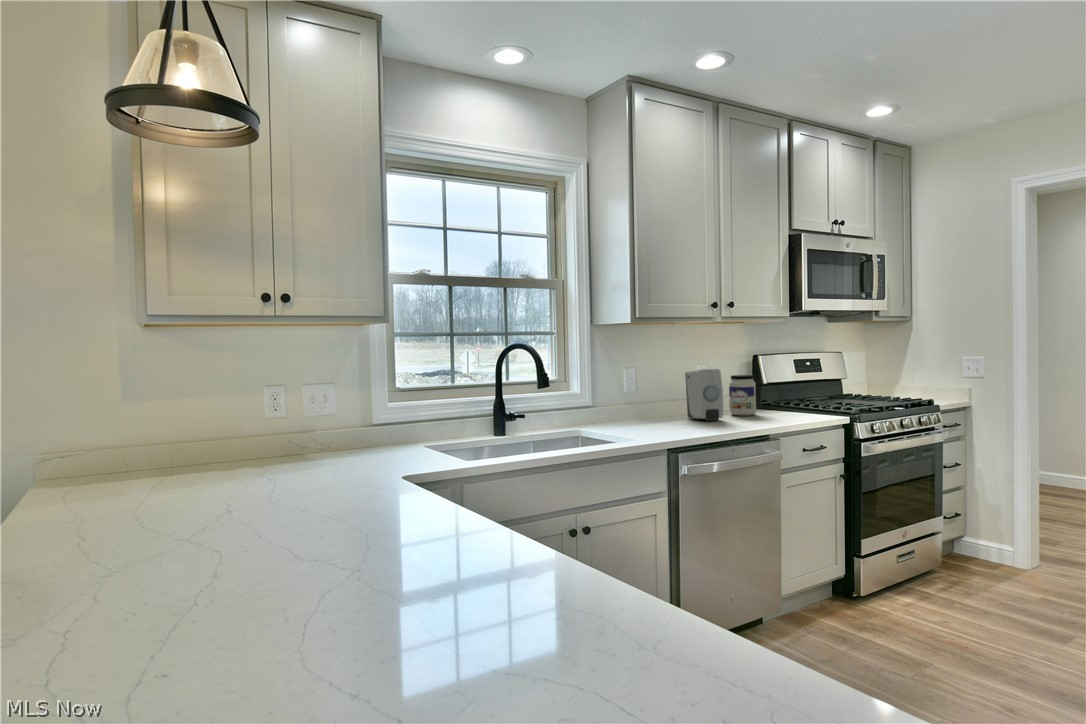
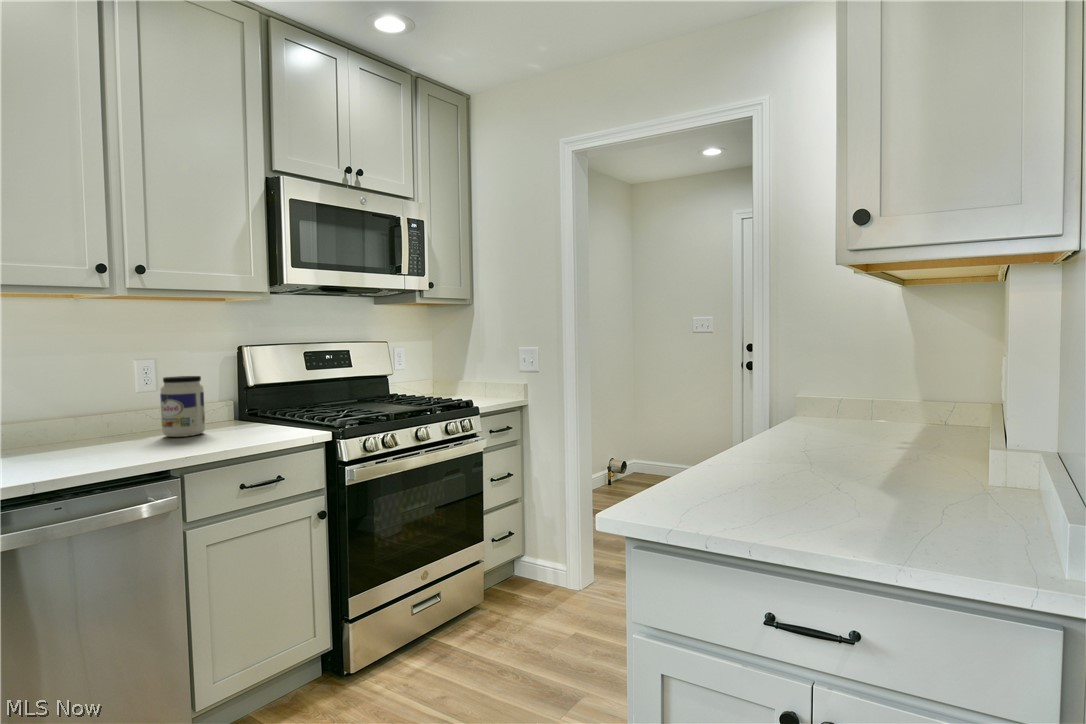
soap dispenser: present [685,369,723,421] -> none [71,368,121,452]

